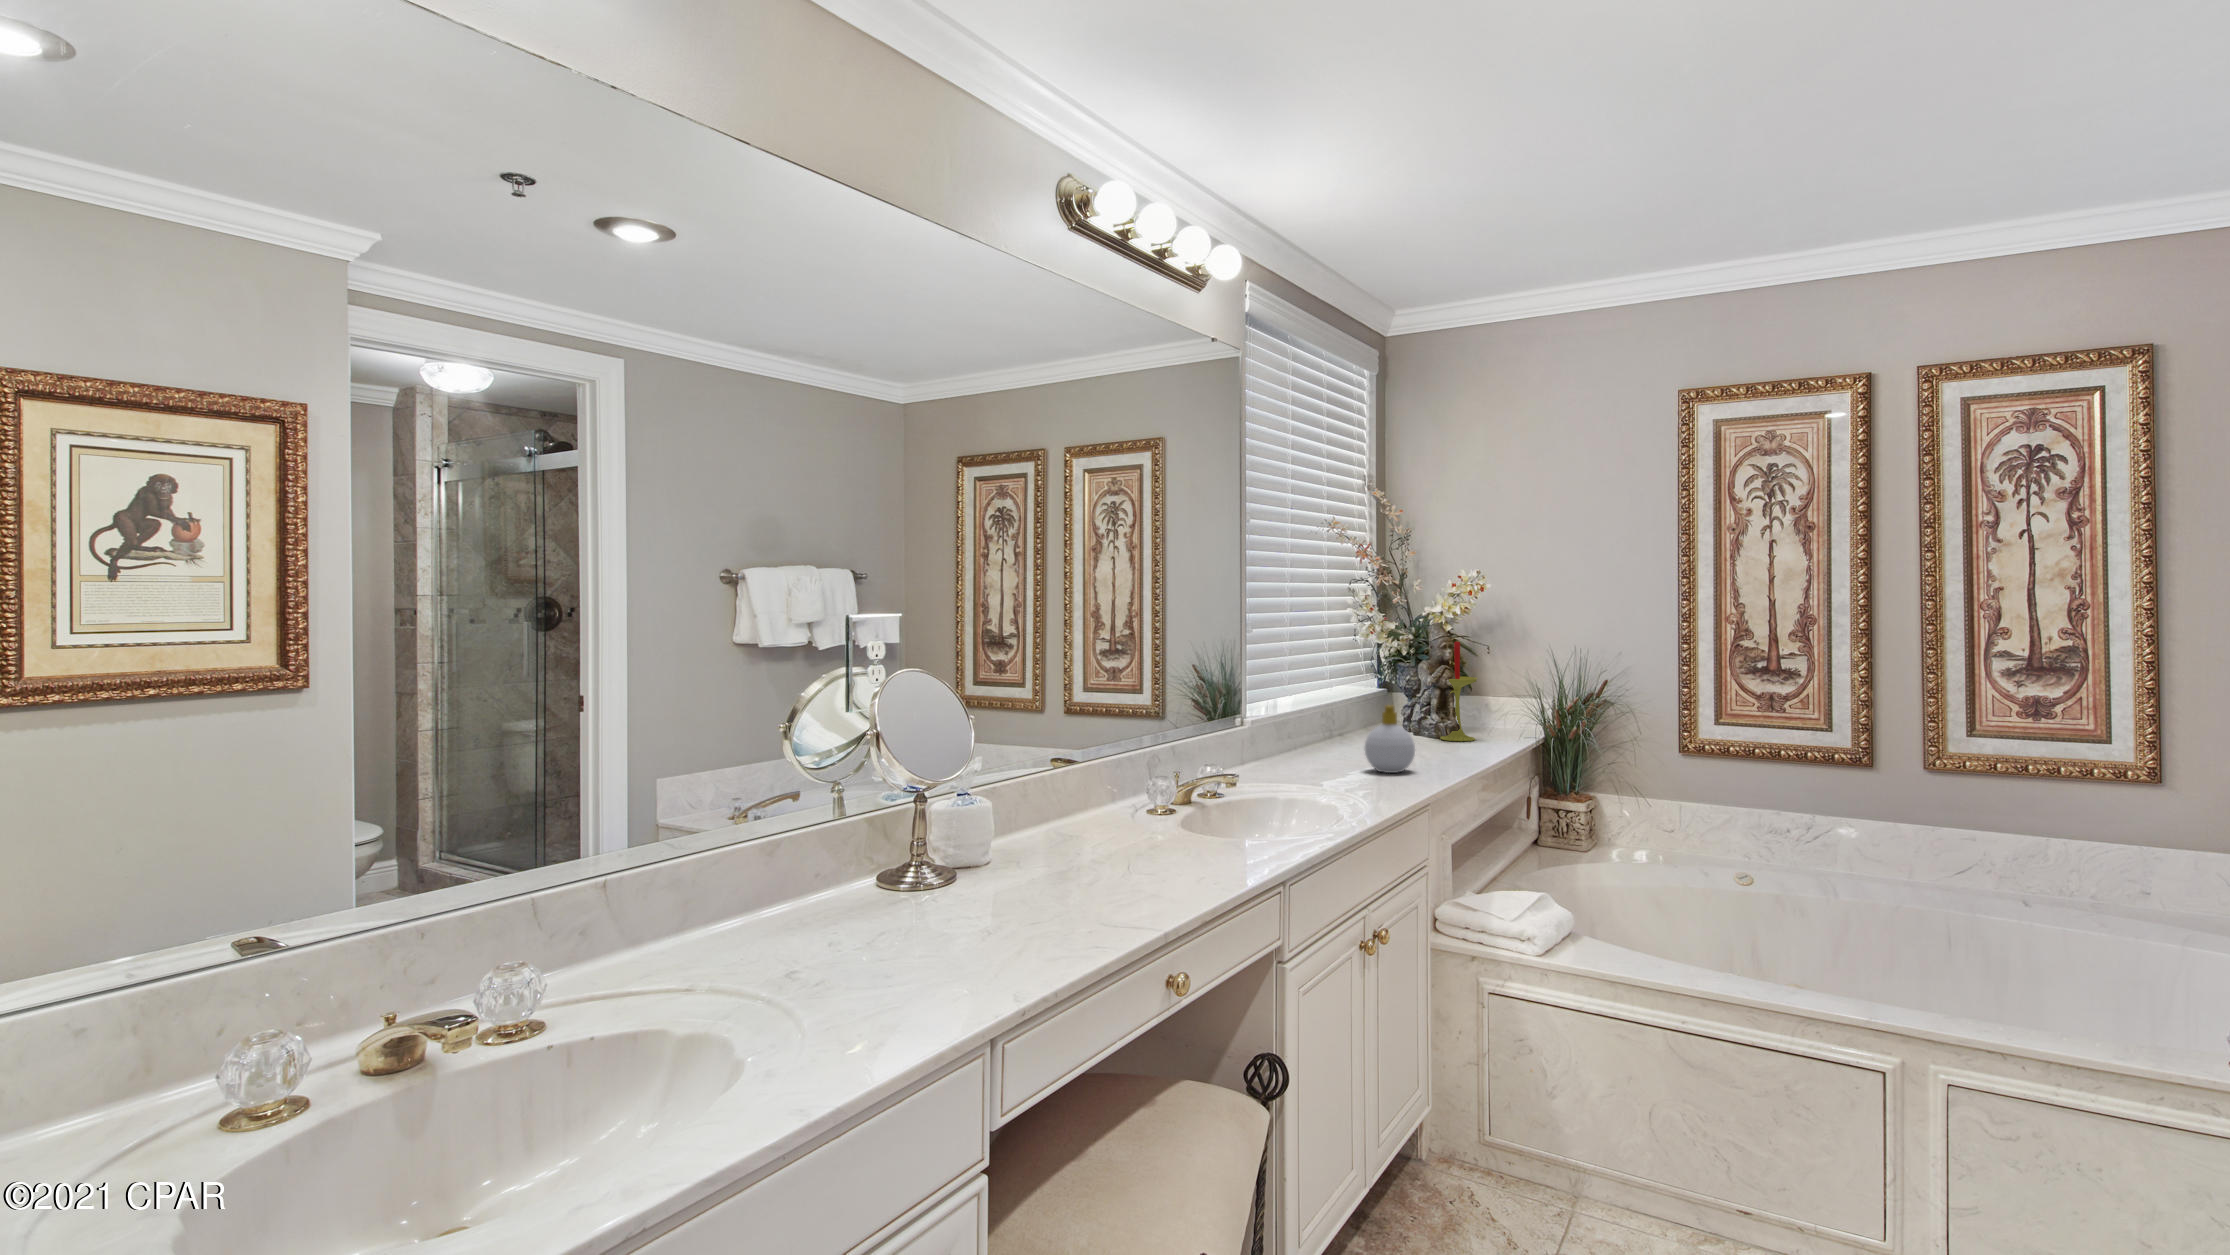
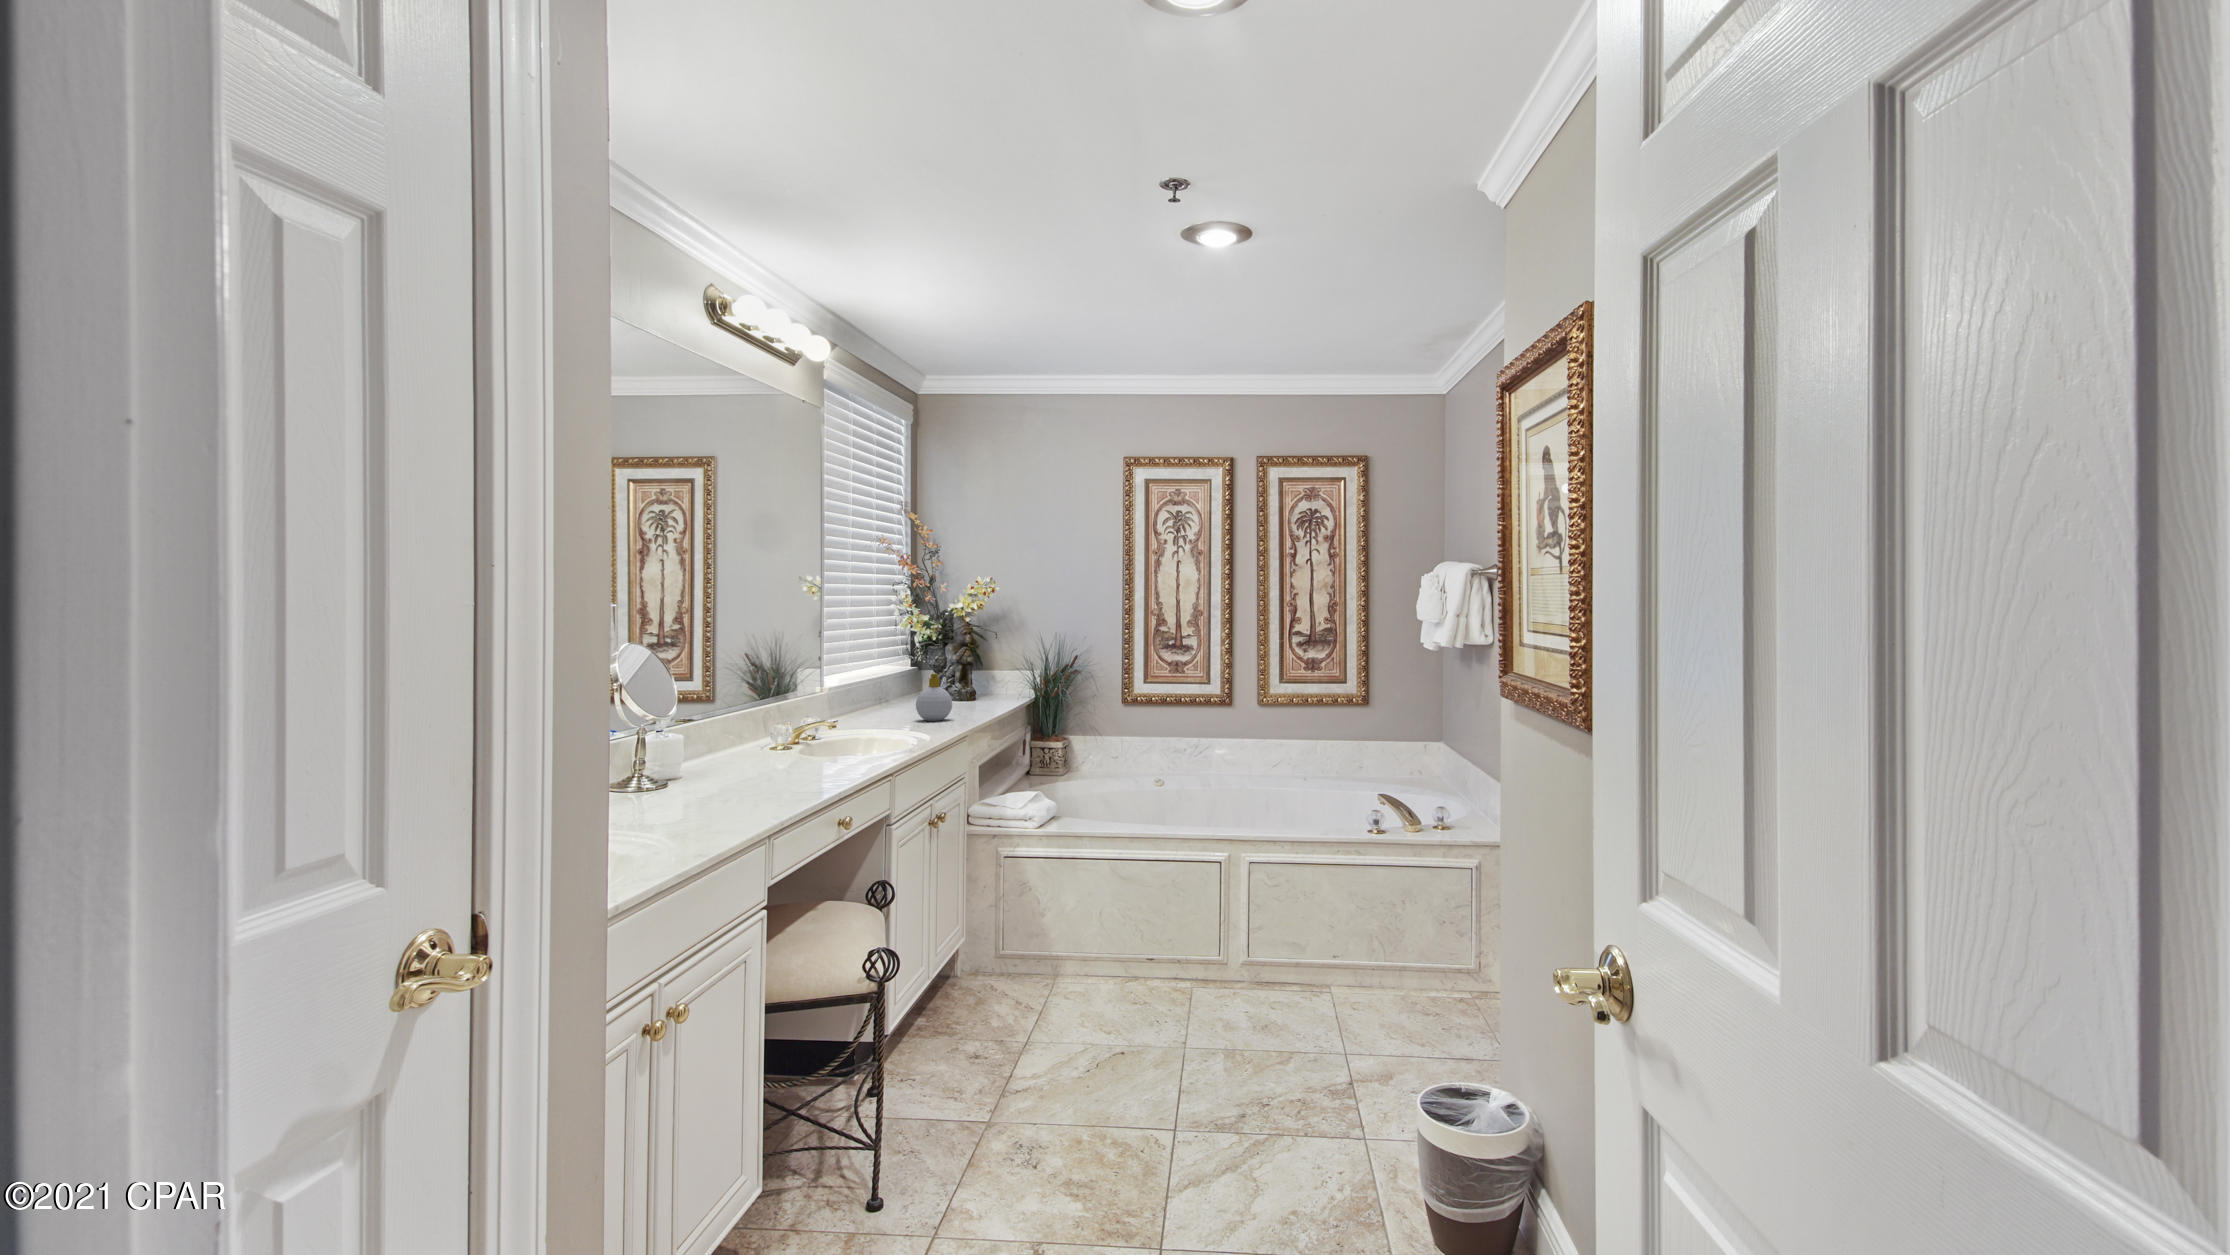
candle: present [1440,642,1477,741] -> none [958,628,987,703]

